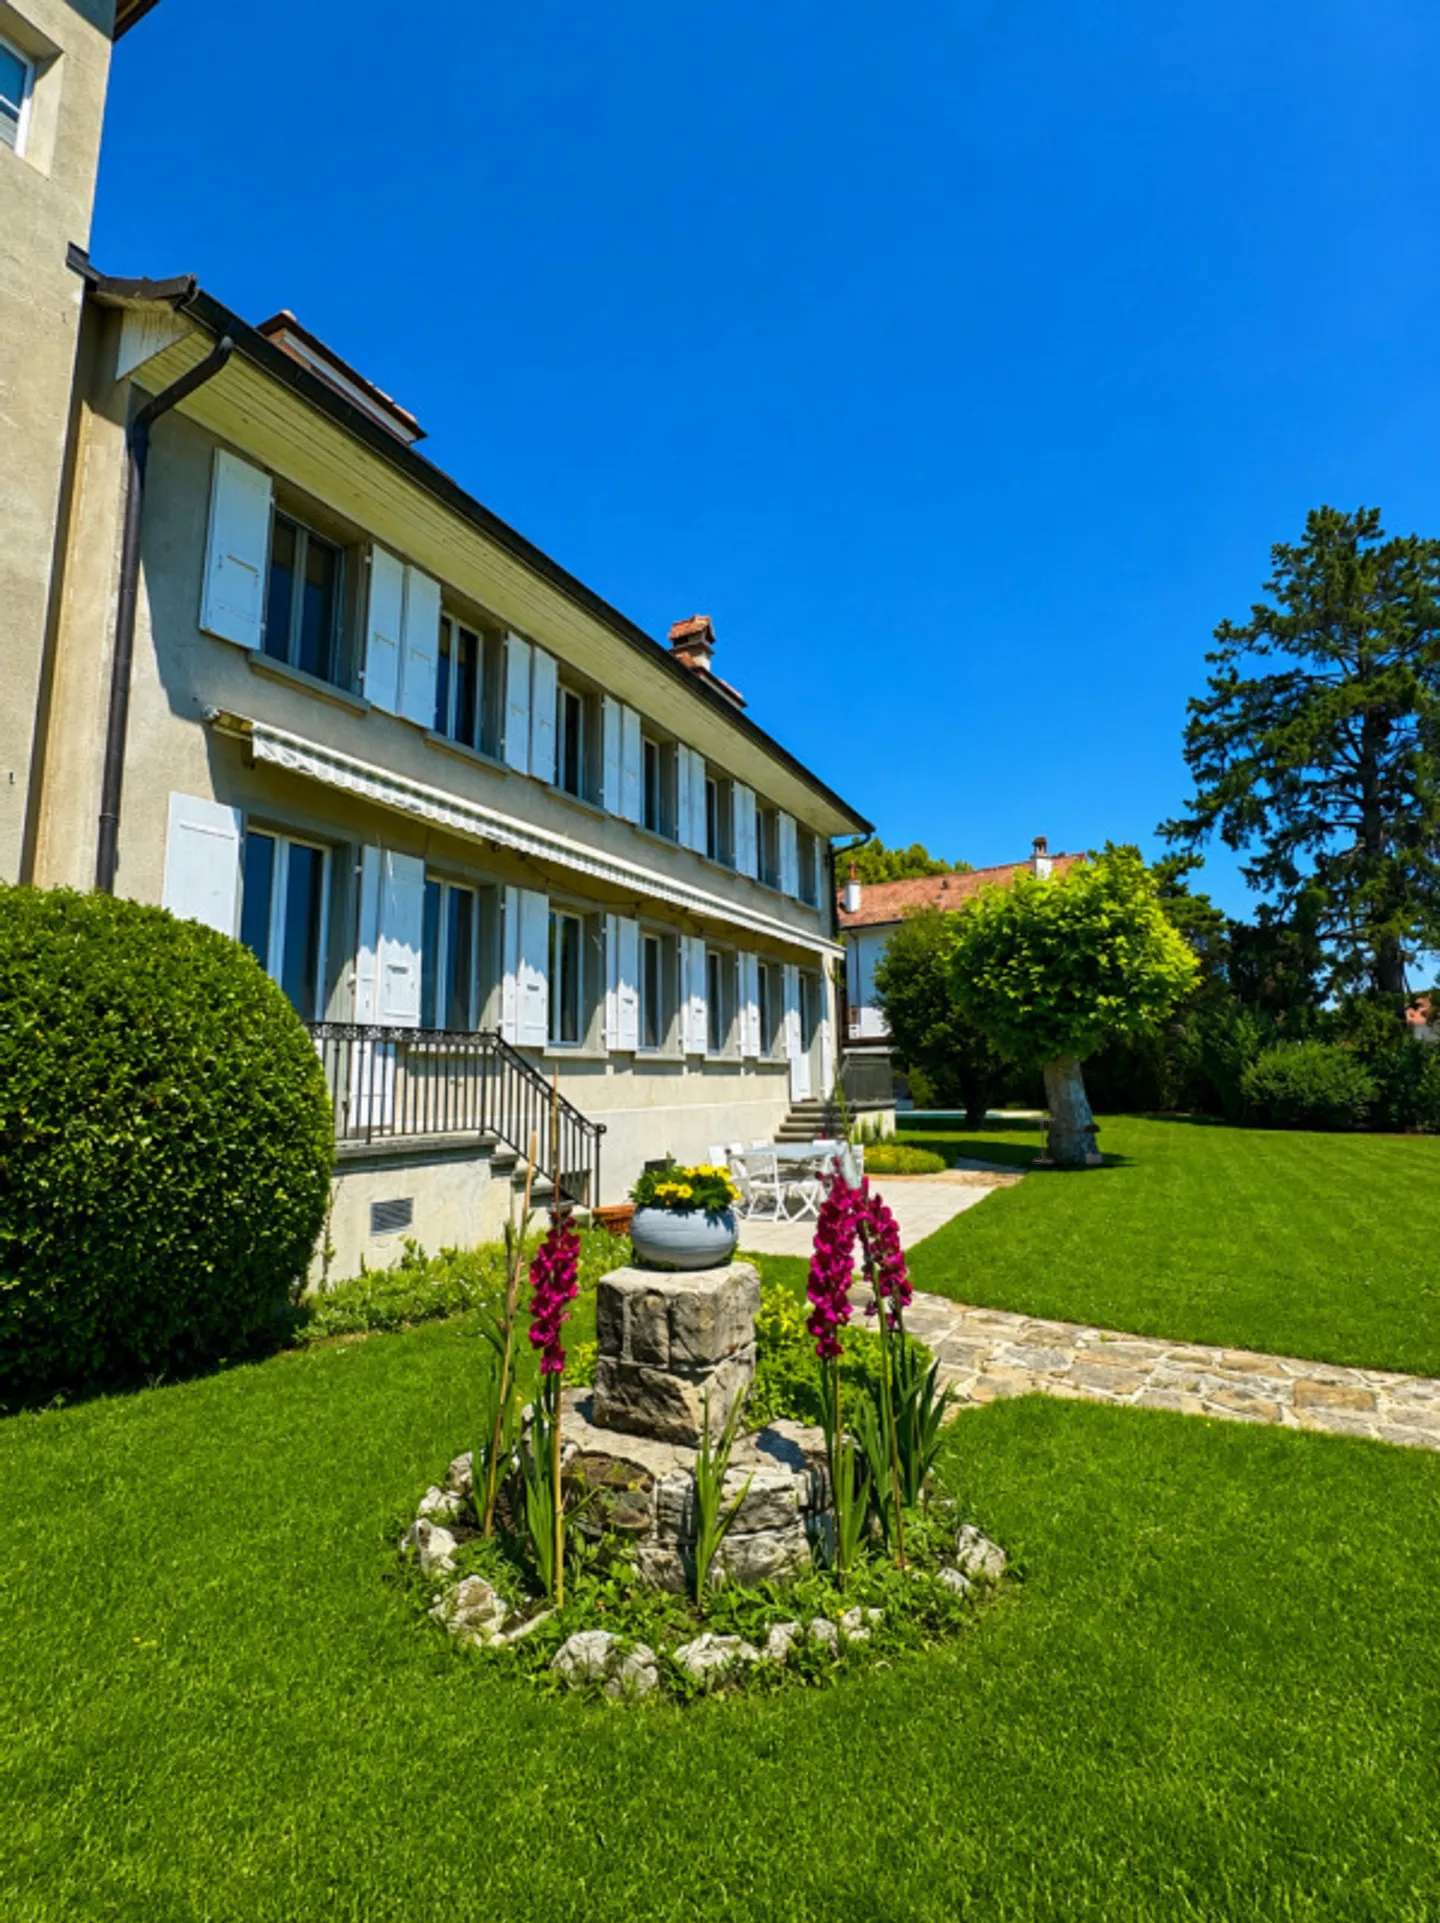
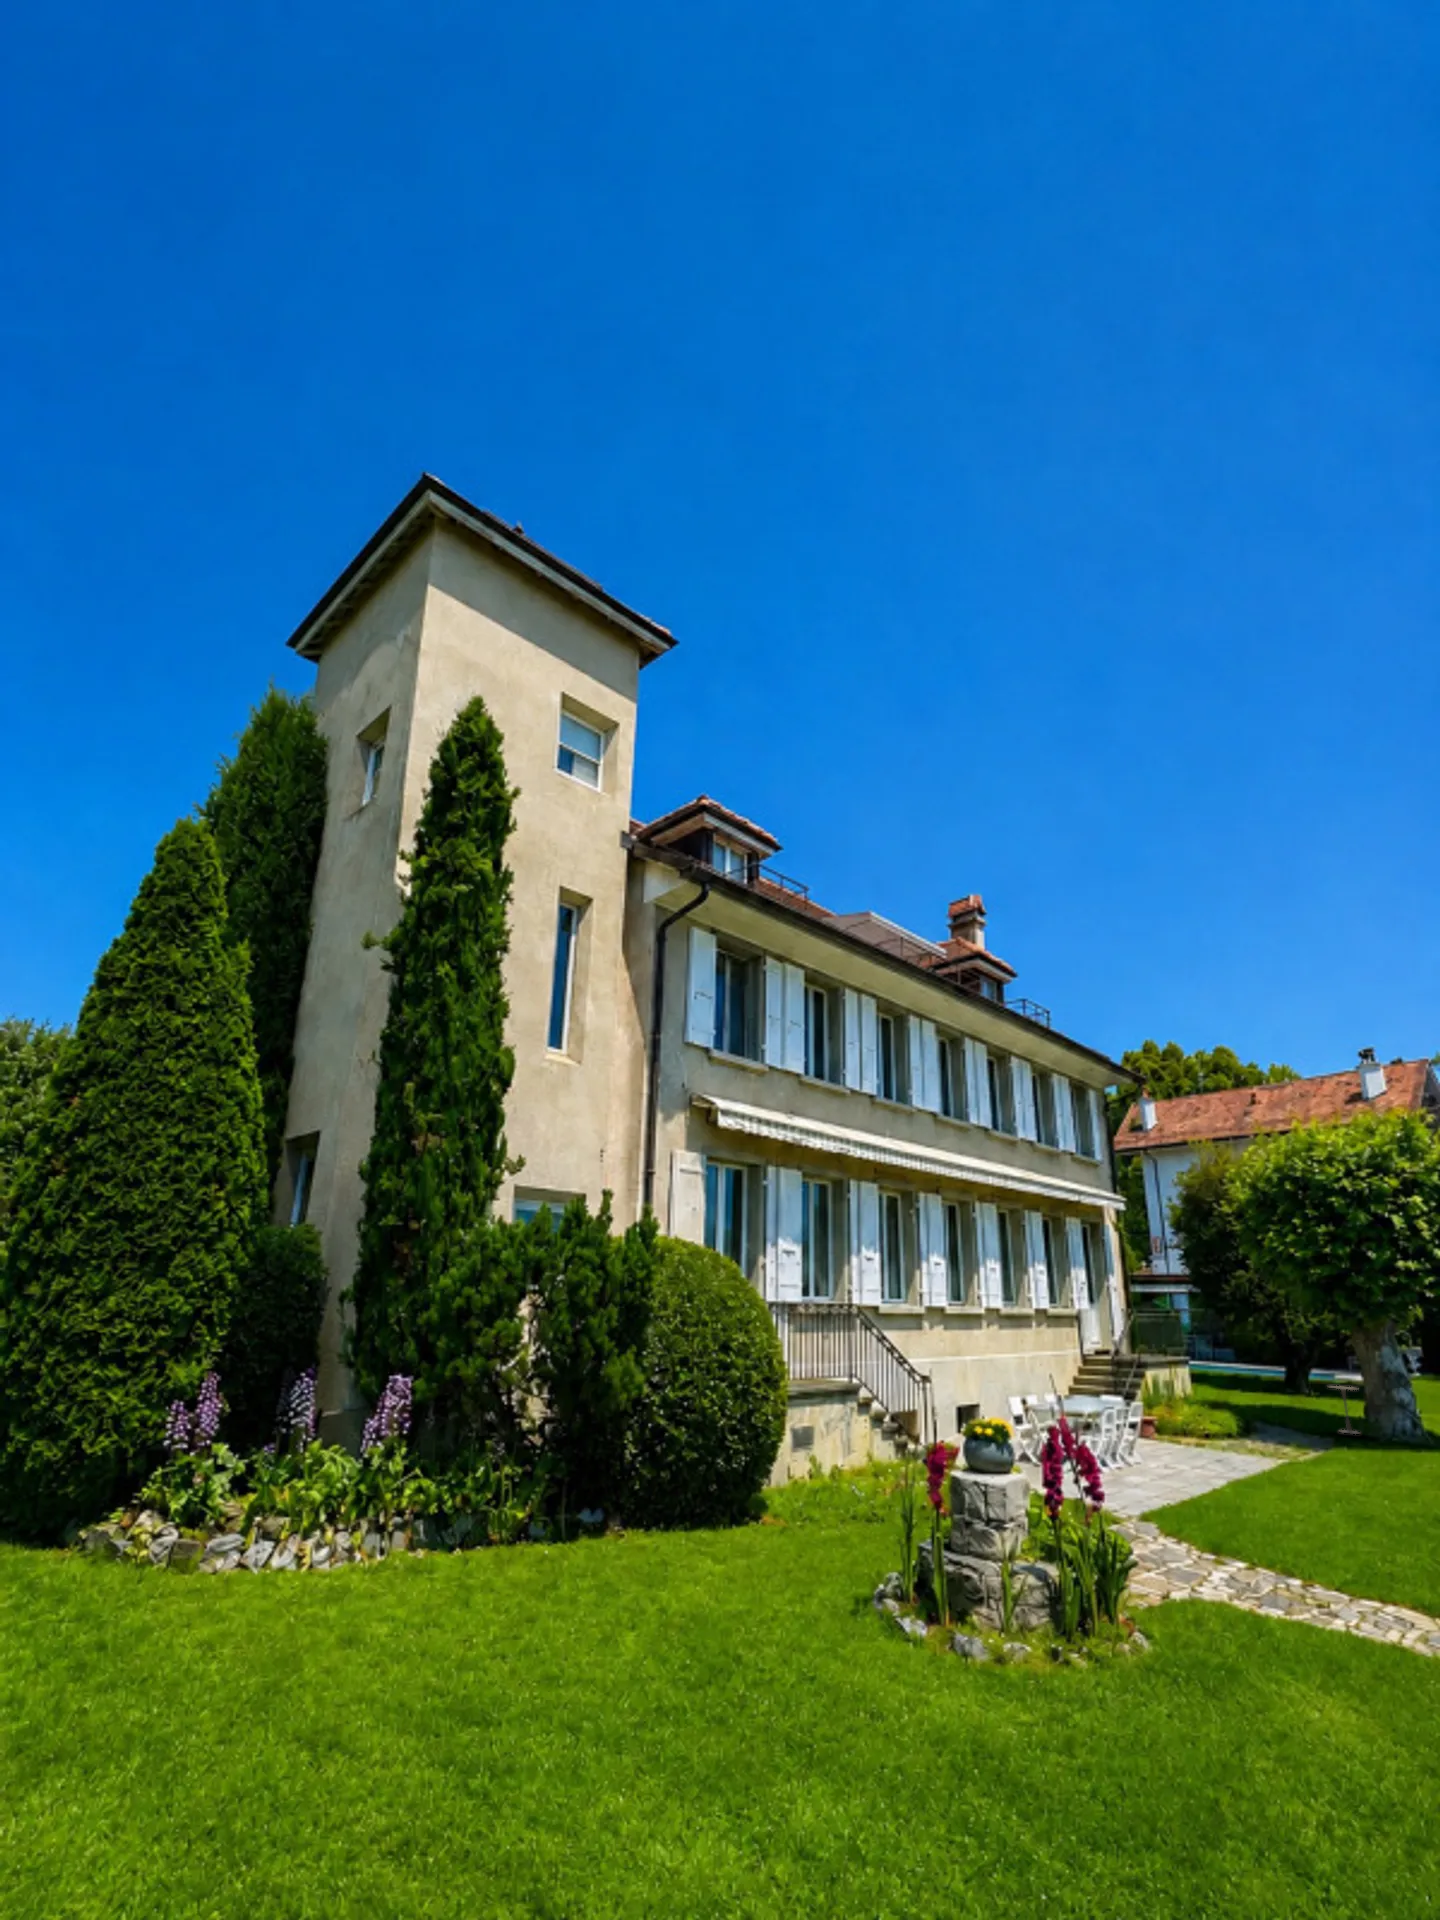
potted tree: present [1084,1123,1101,1164] -> none [1389,1395,1414,1440]

